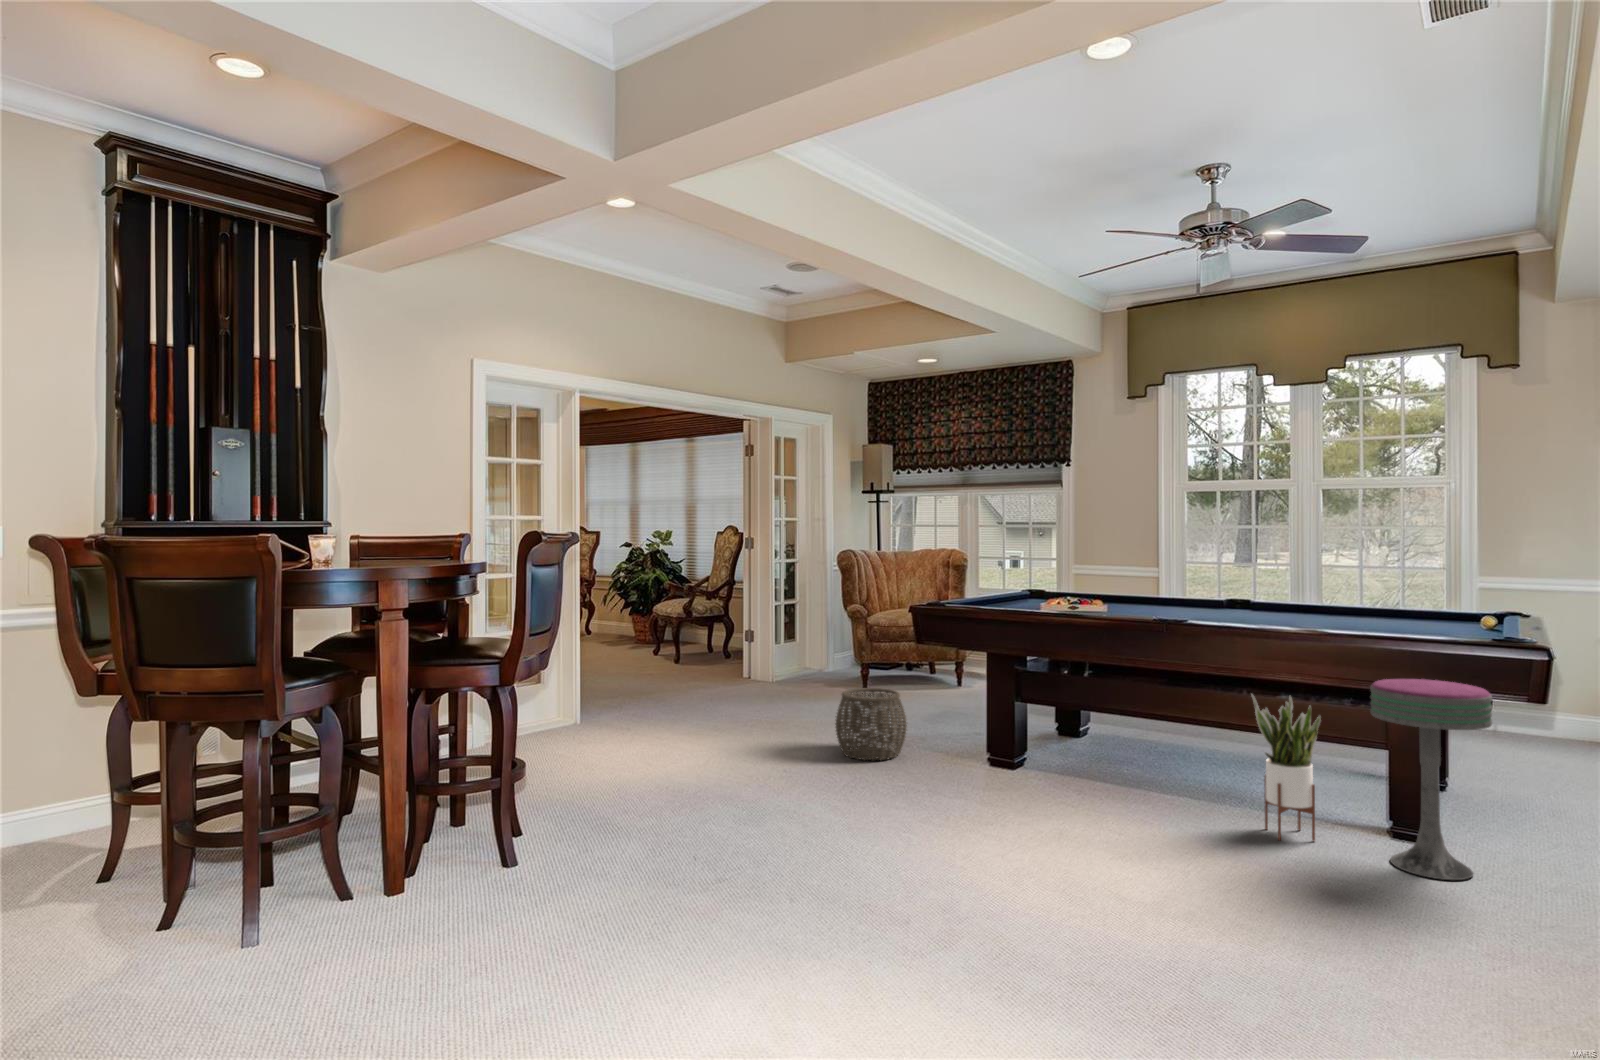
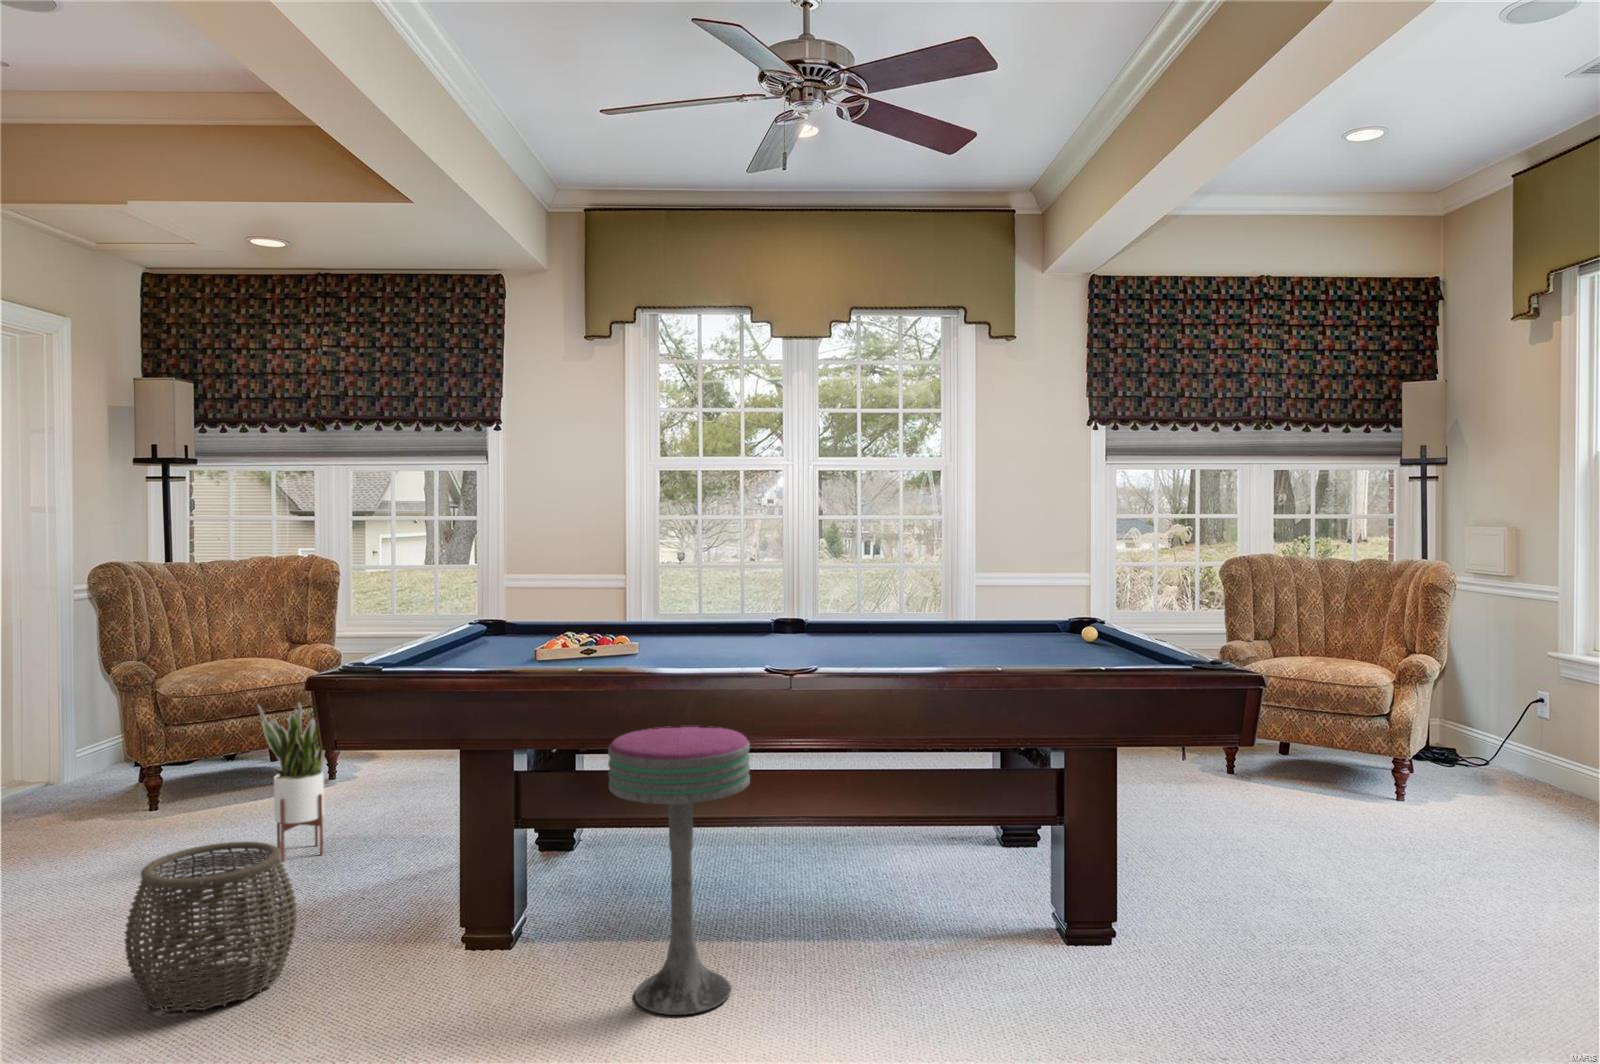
bar stool: present [1370,679,1492,880] -> present [608,726,750,1015]
potted plant: present [1251,694,1321,841] -> present [258,702,325,861]

